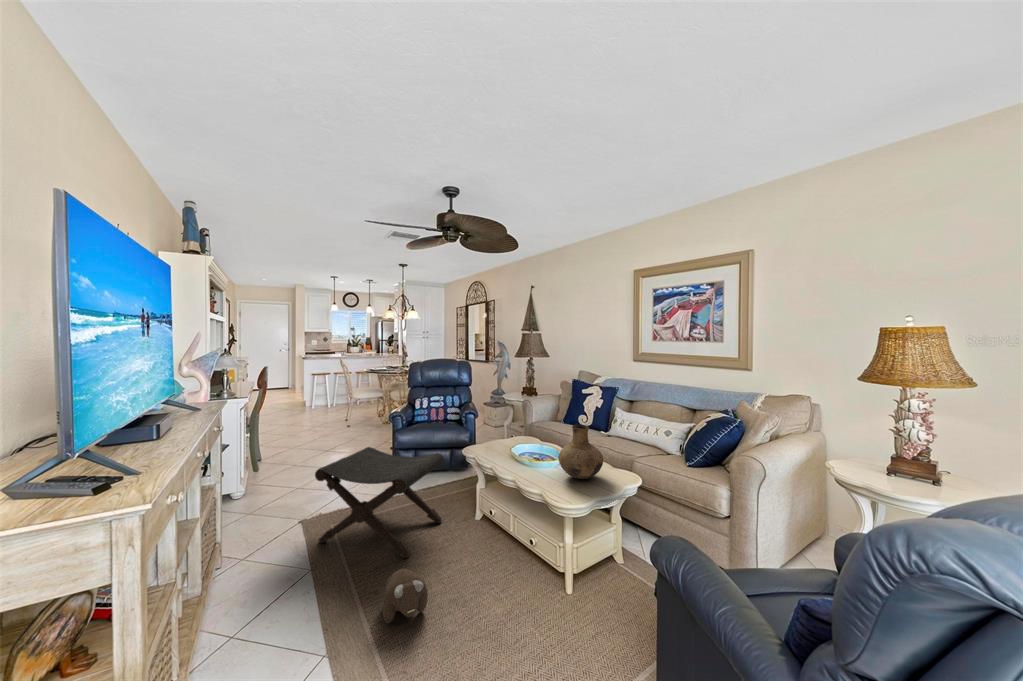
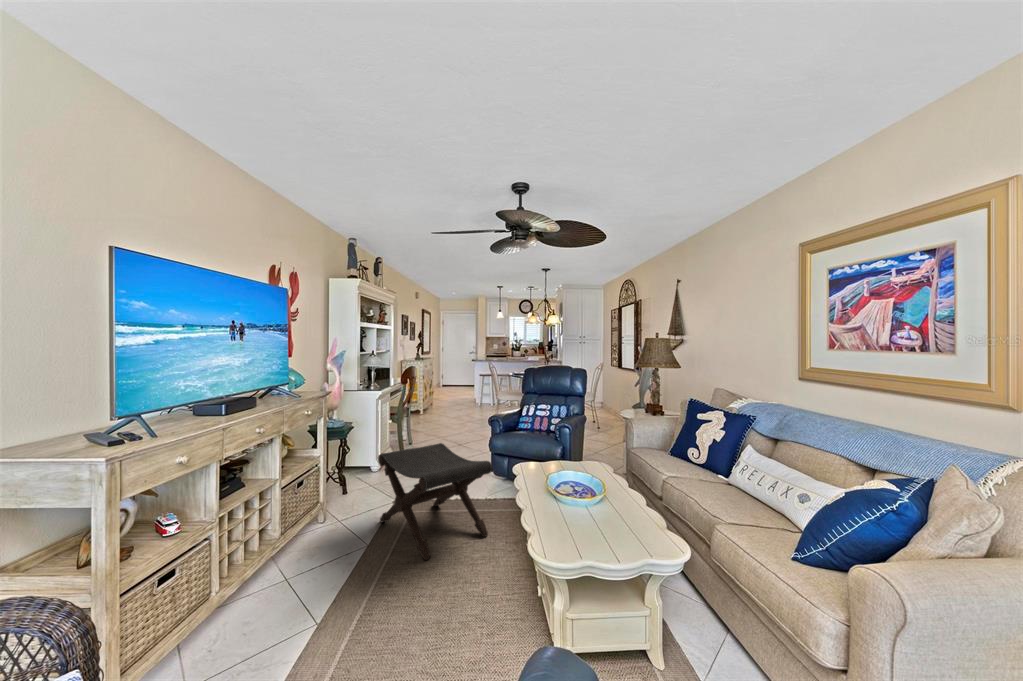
vase: present [558,425,603,479] -> none [571,453,633,528]
plush toy: present [383,569,428,623] -> none [350,566,399,618]

